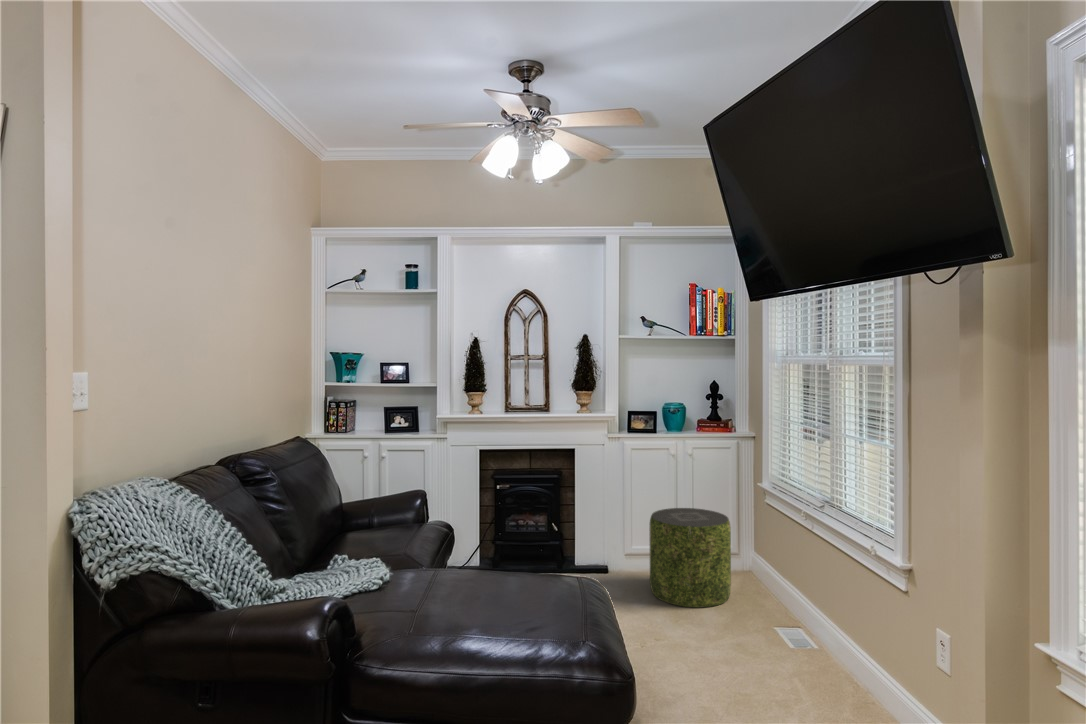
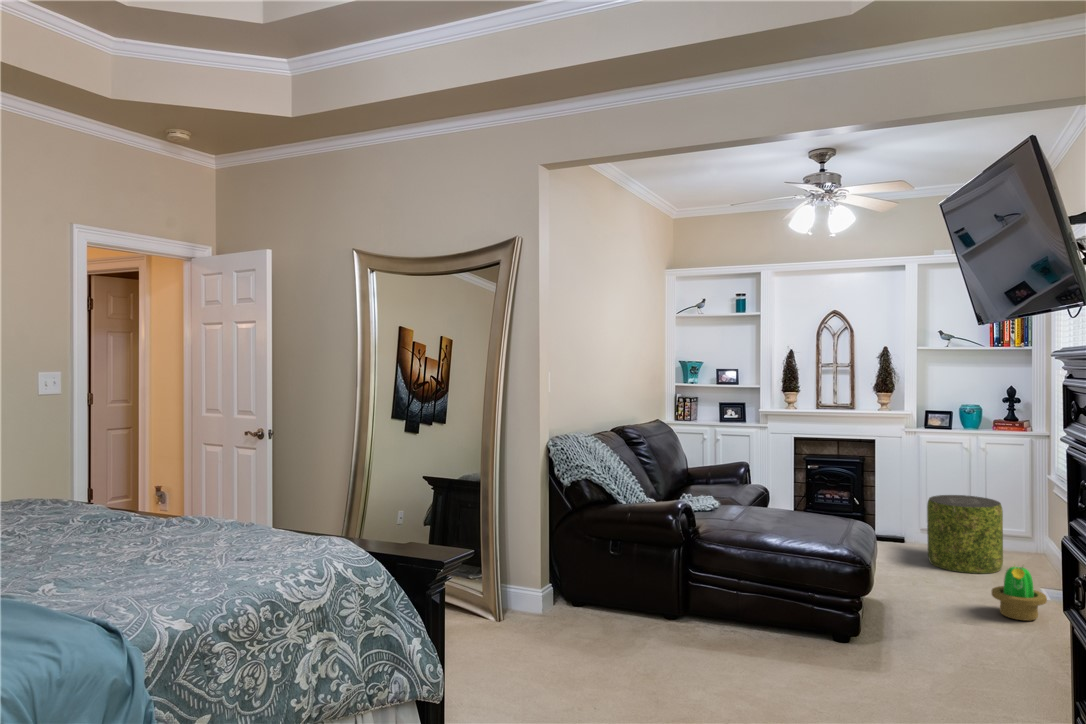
decorative plant: none [784,607,852,690] -> present [992,565,1047,621]

